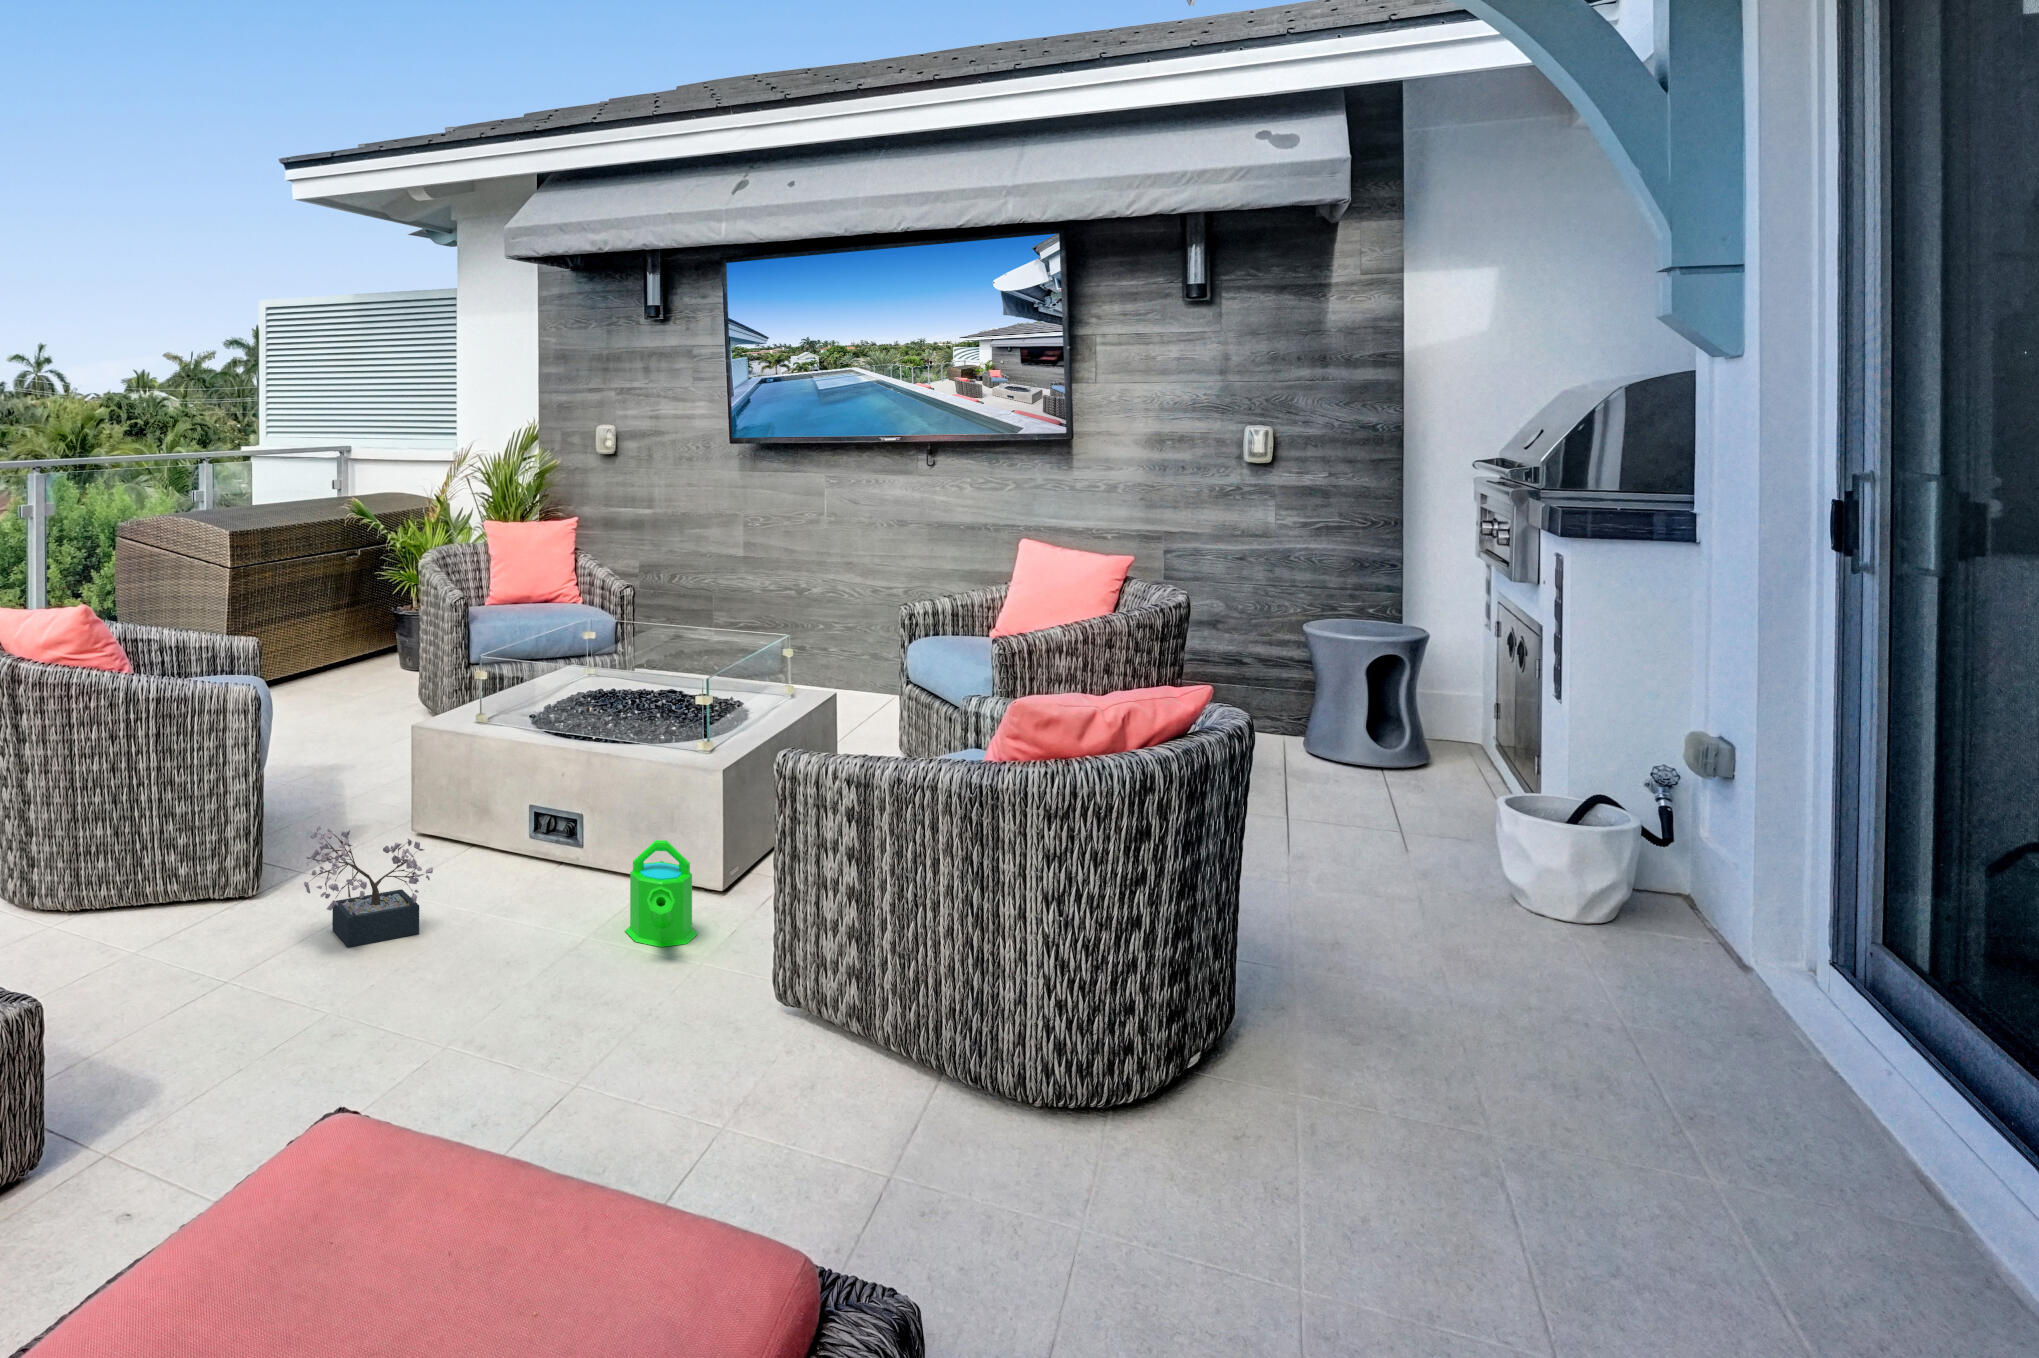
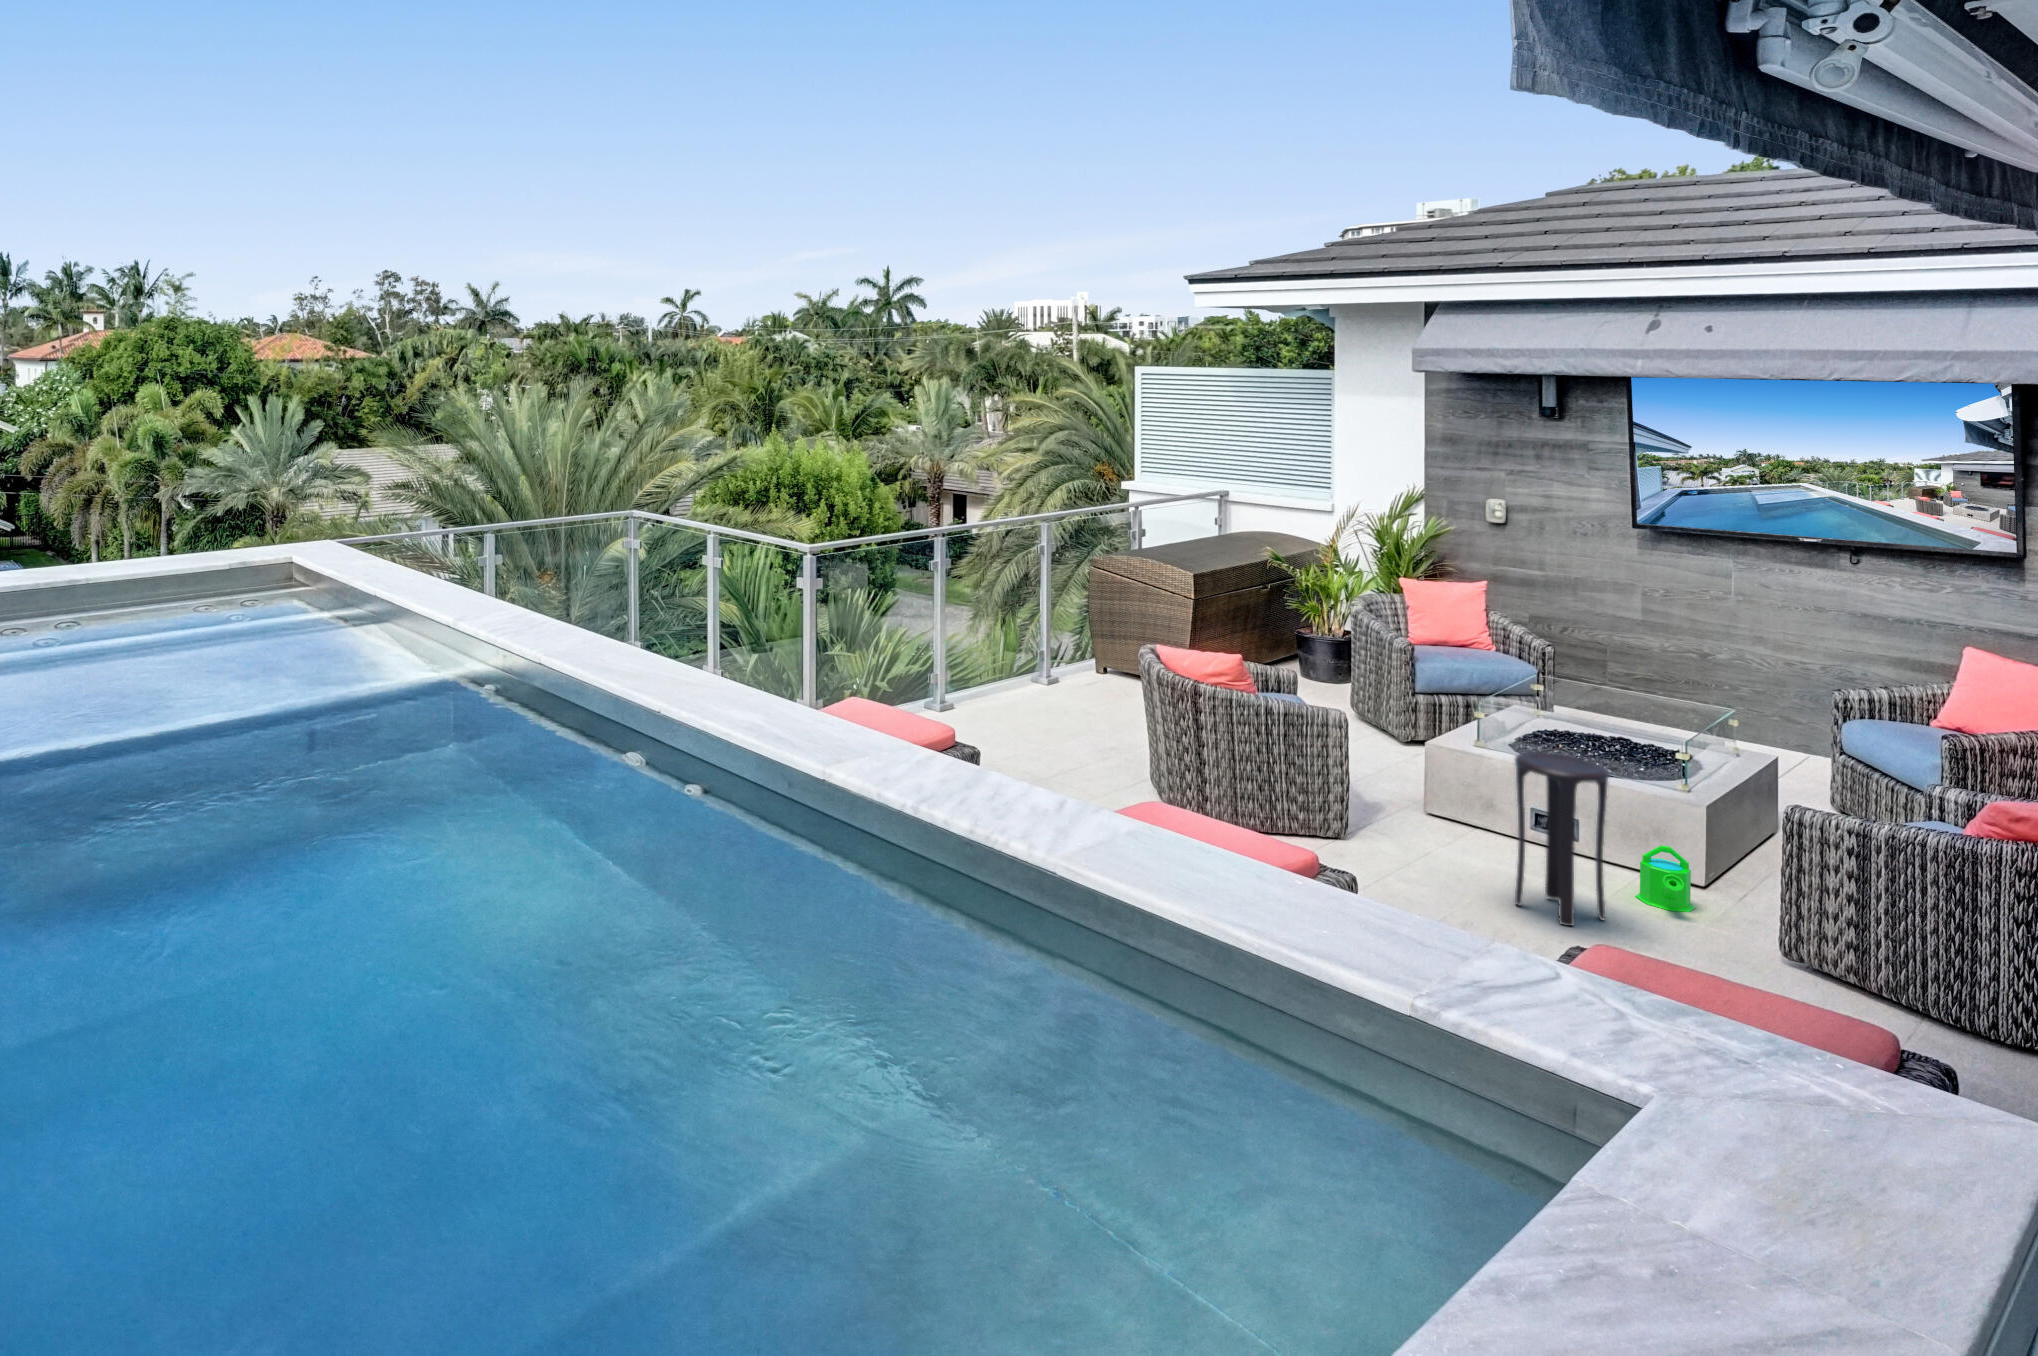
stool: none [434,708,562,1012] -> present [1515,752,1609,926]
decorative plant: present [304,826,433,947] -> none [1401,802,1486,874]

